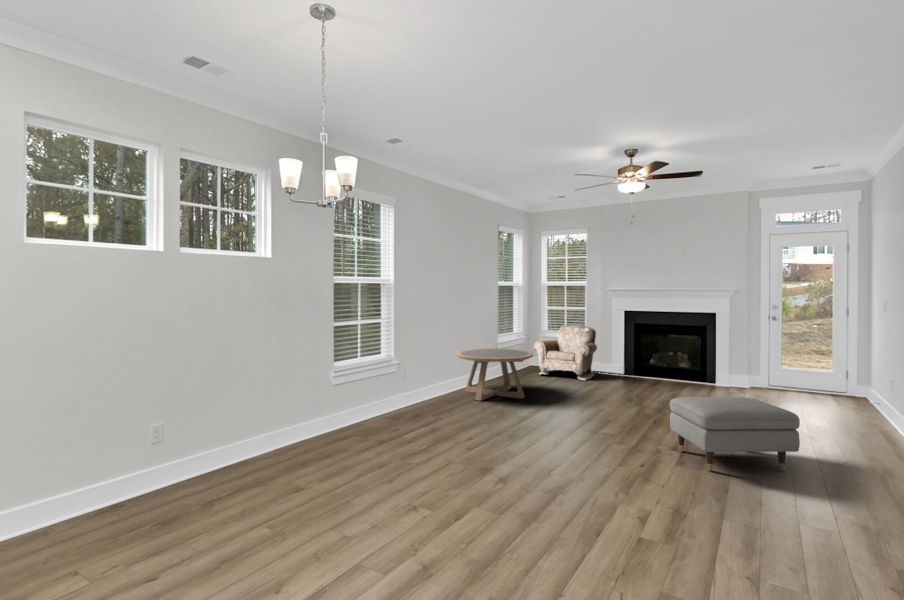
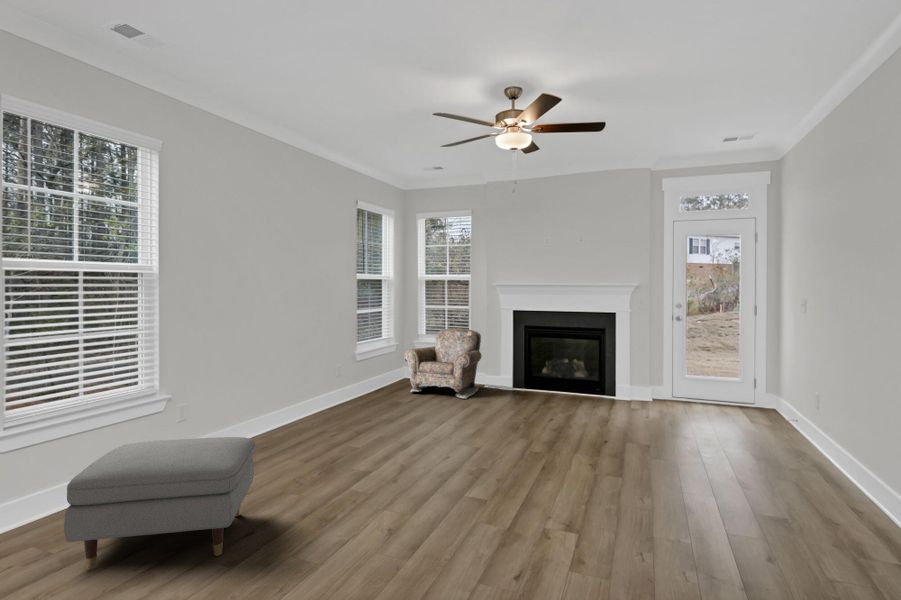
coffee table: present [455,348,533,401] -> none [281,363,392,441]
ottoman: present [670,397,800,471] -> present [64,437,255,570]

